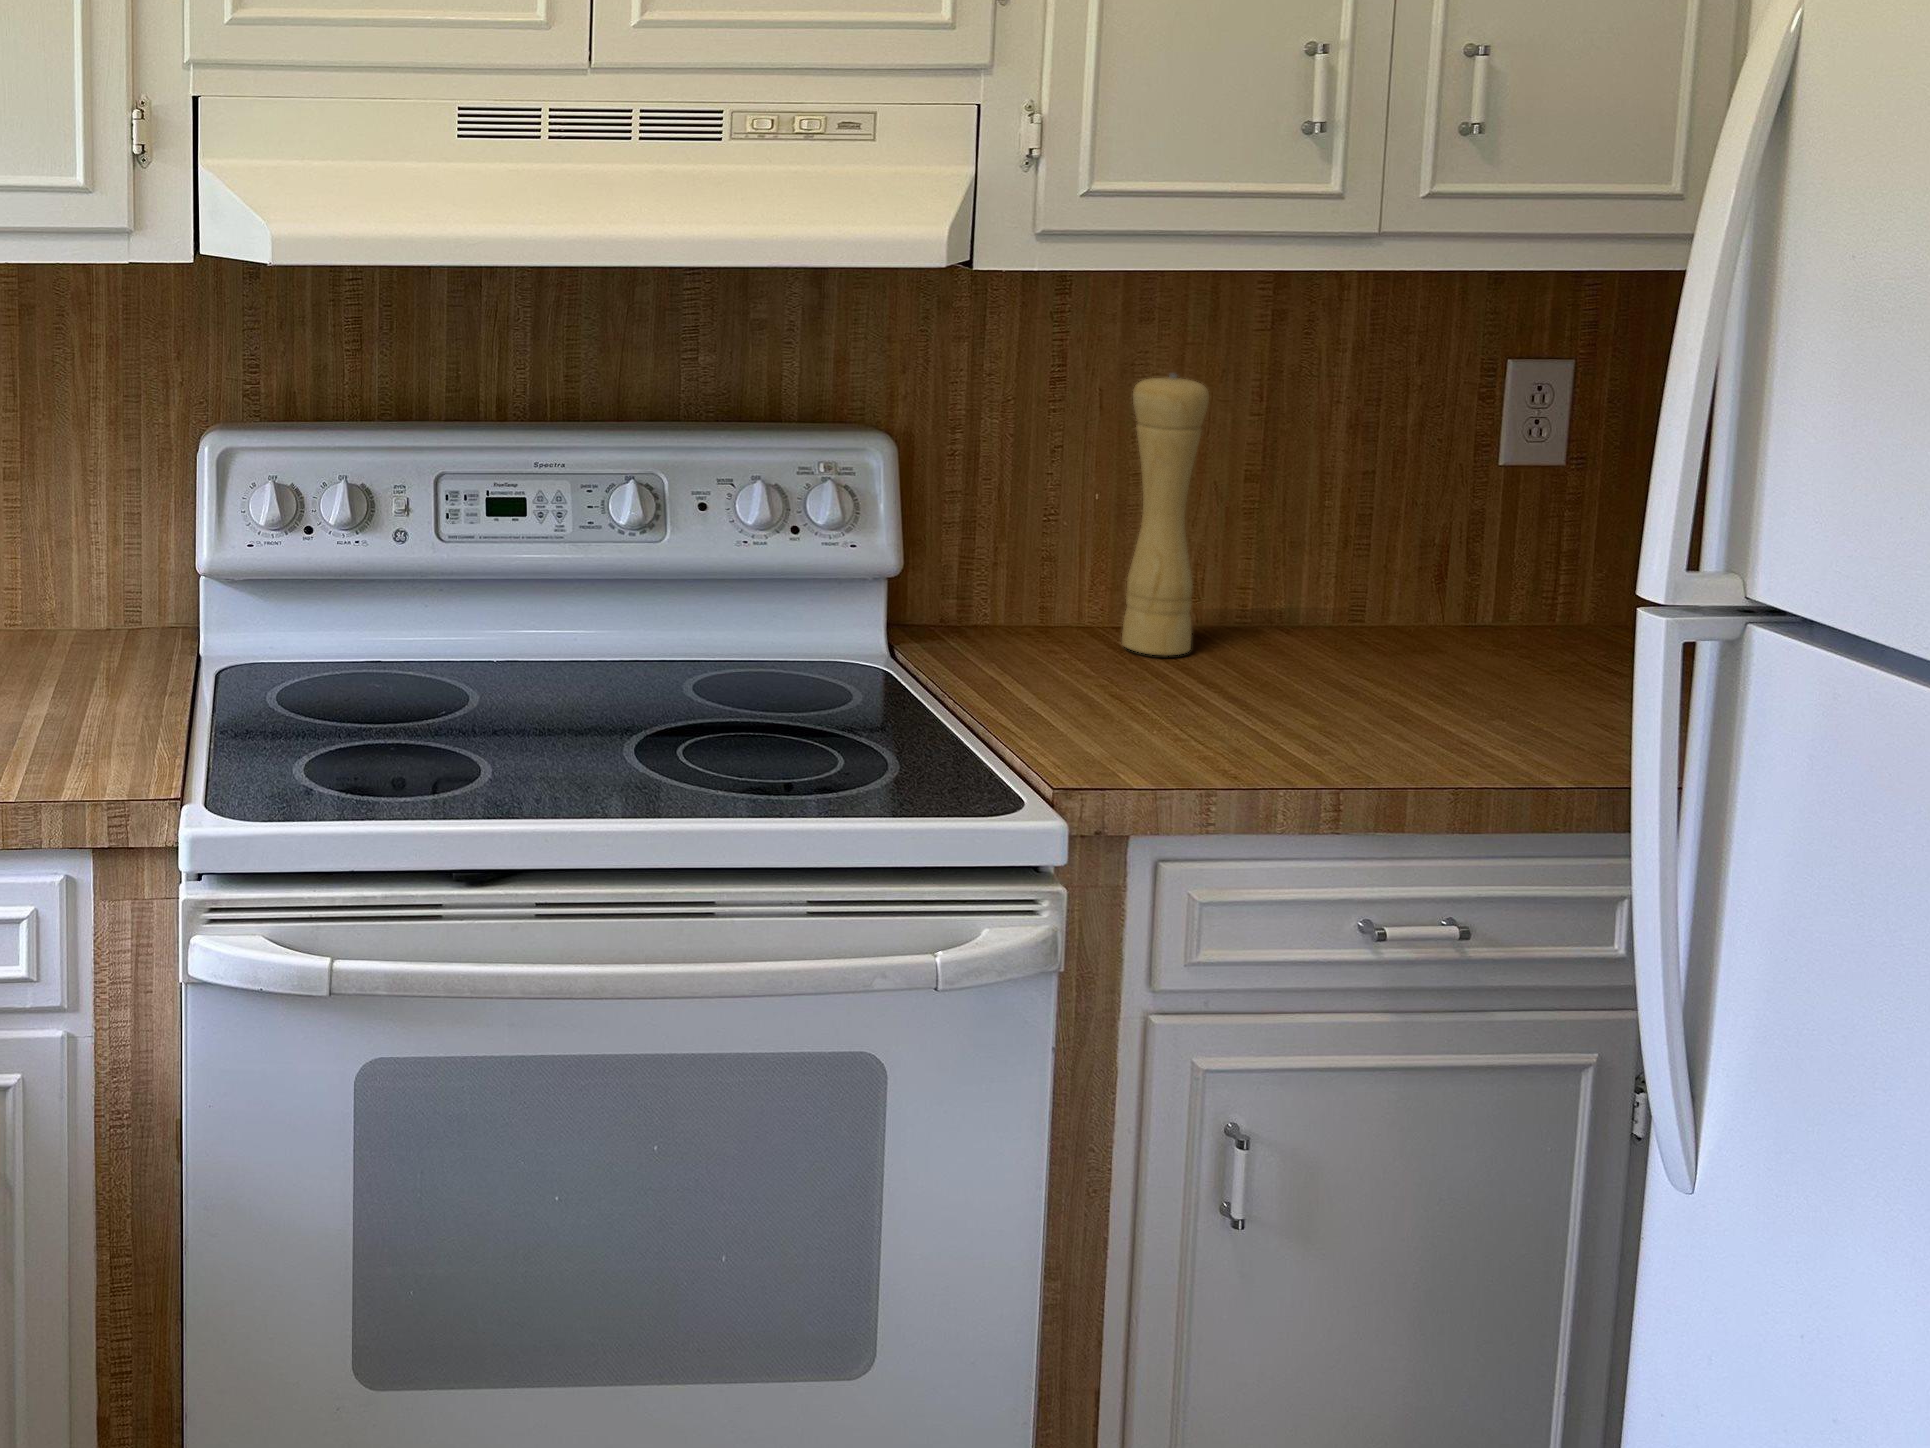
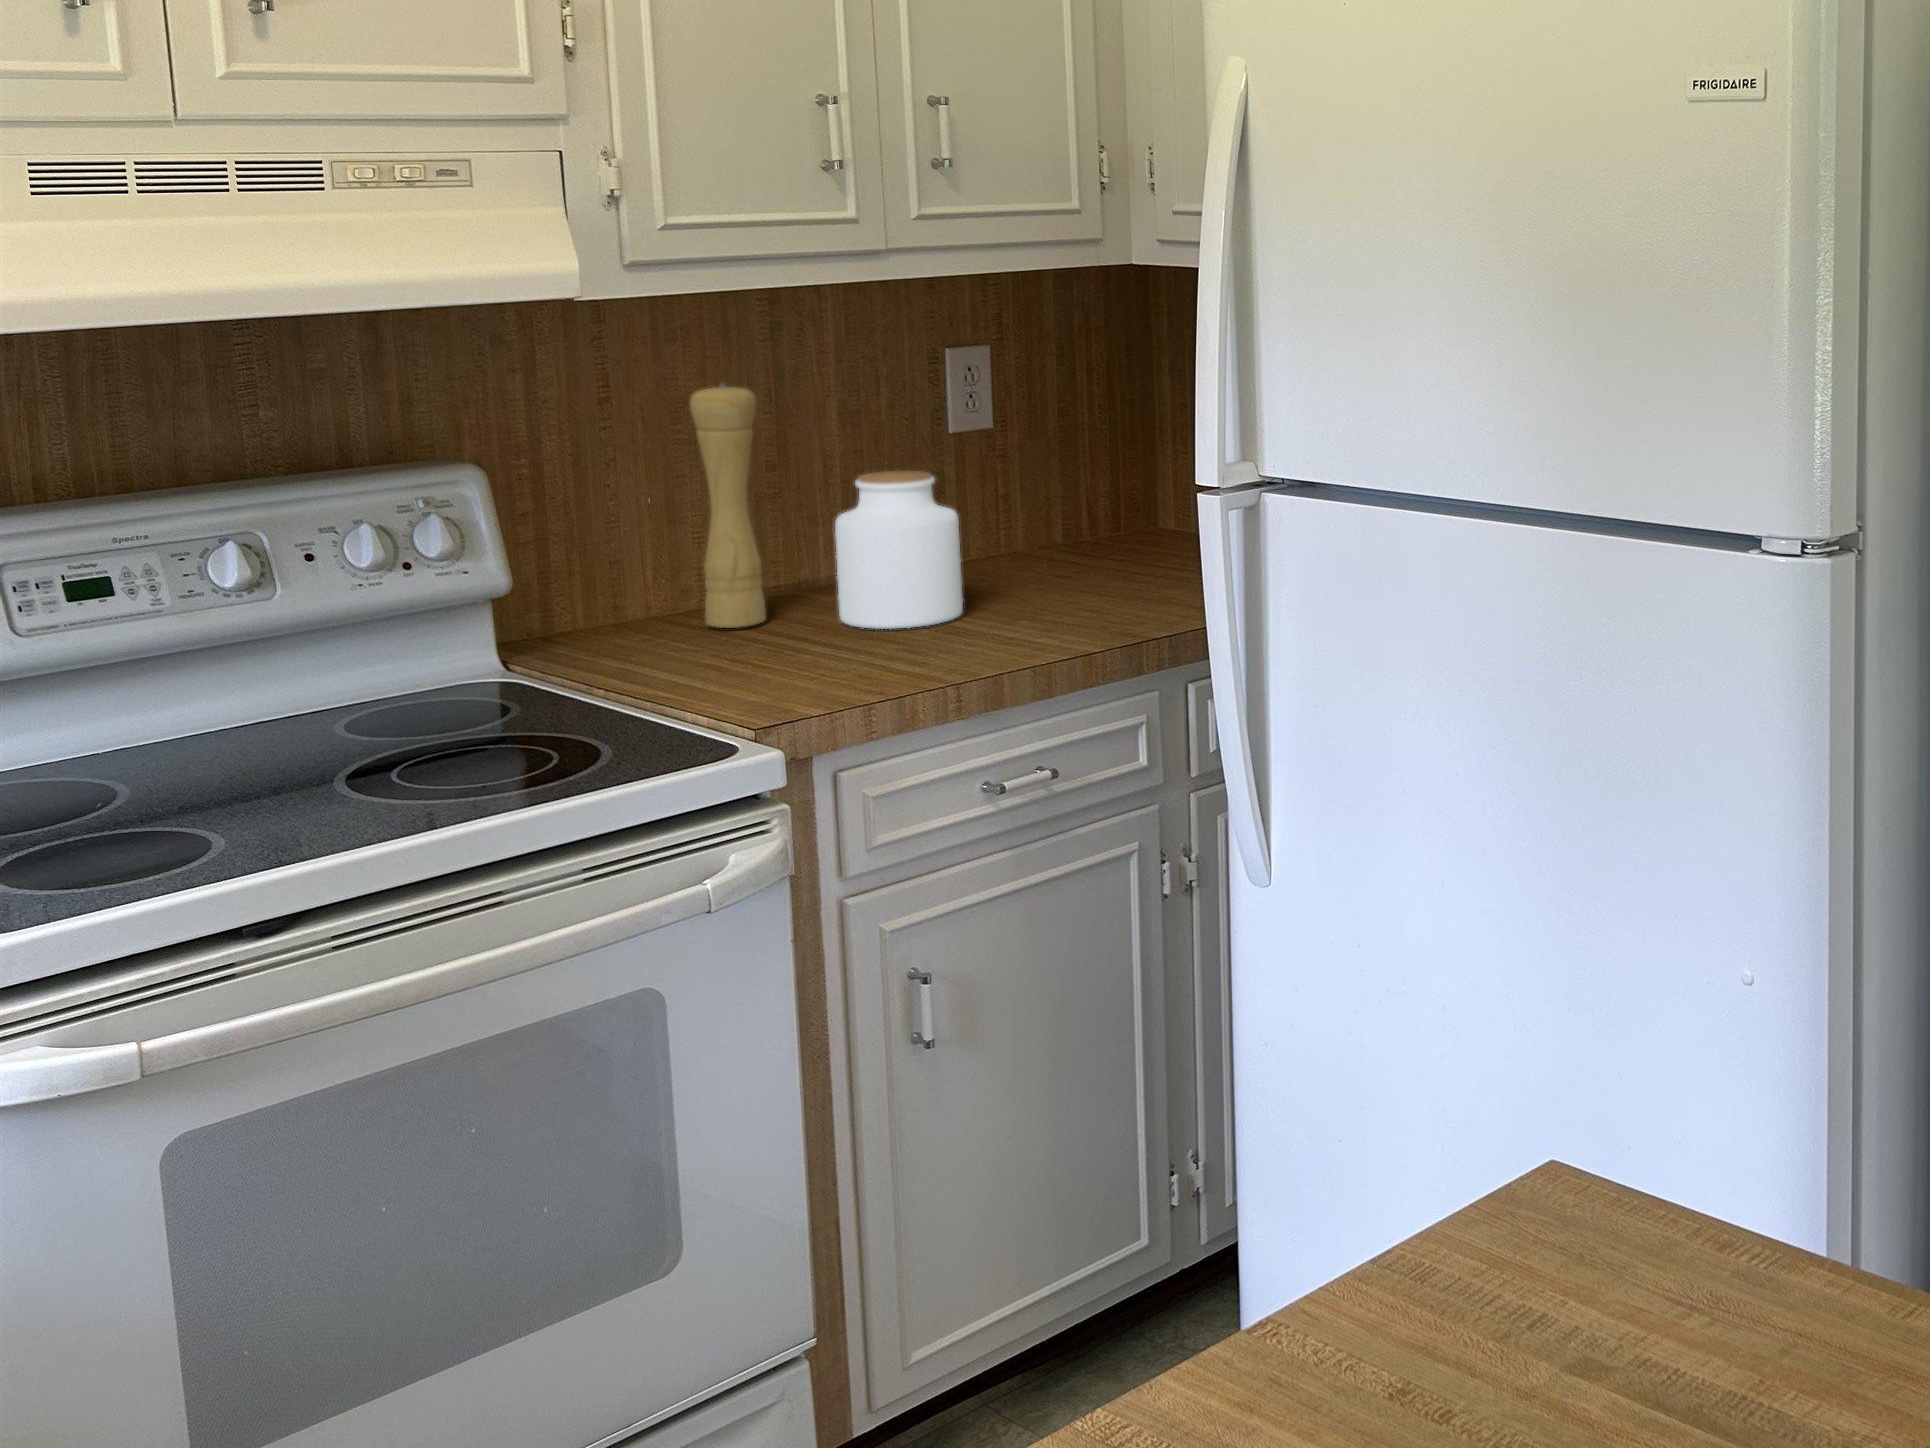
jar: none [1269,501,1435,700] -> present [835,471,963,629]

